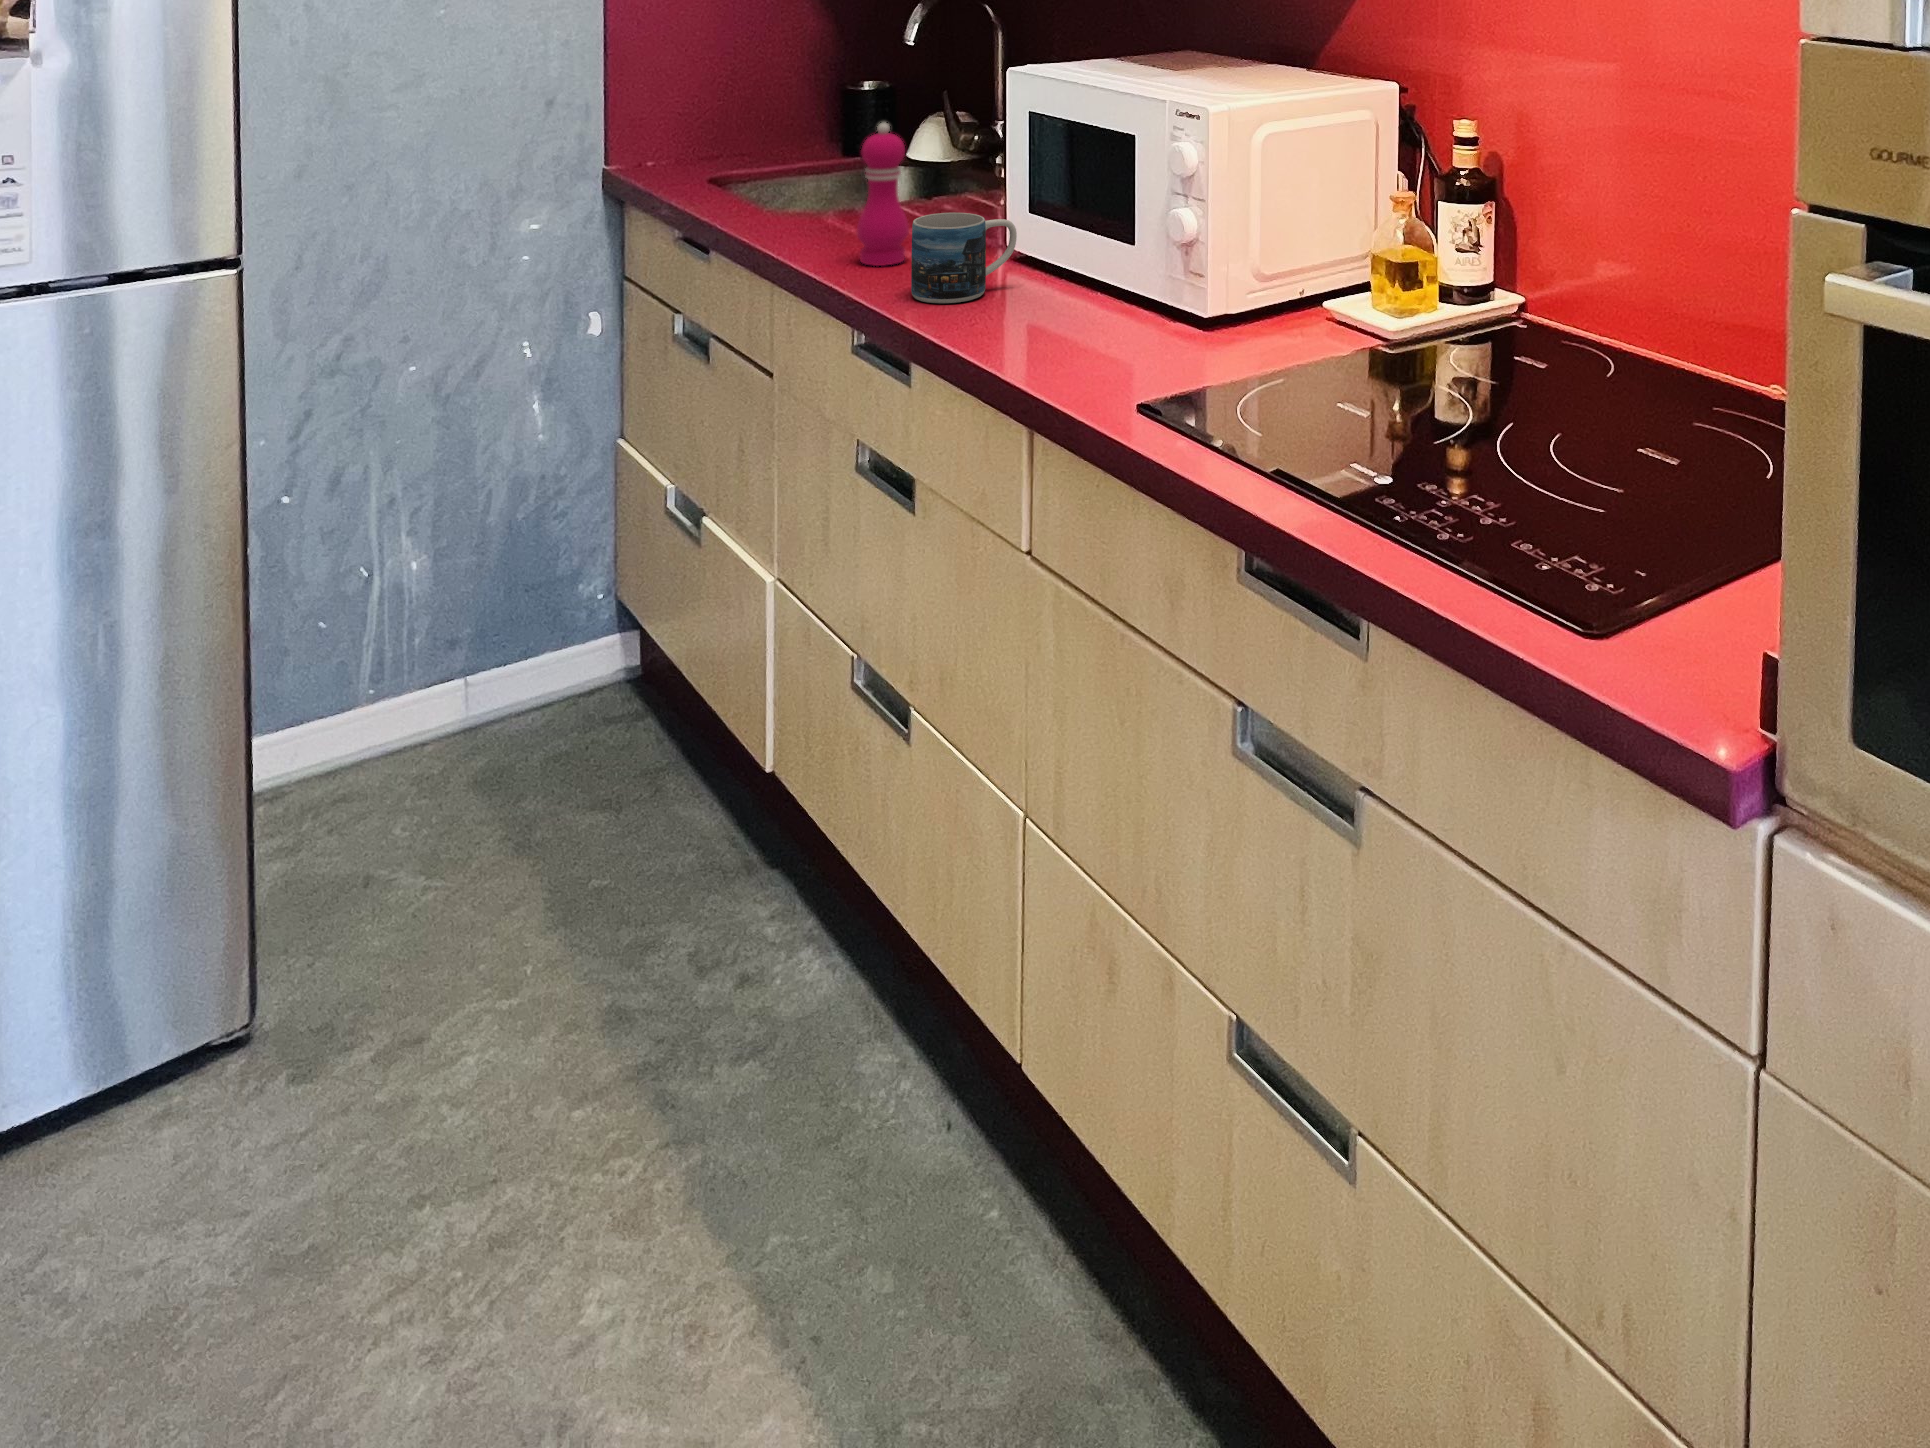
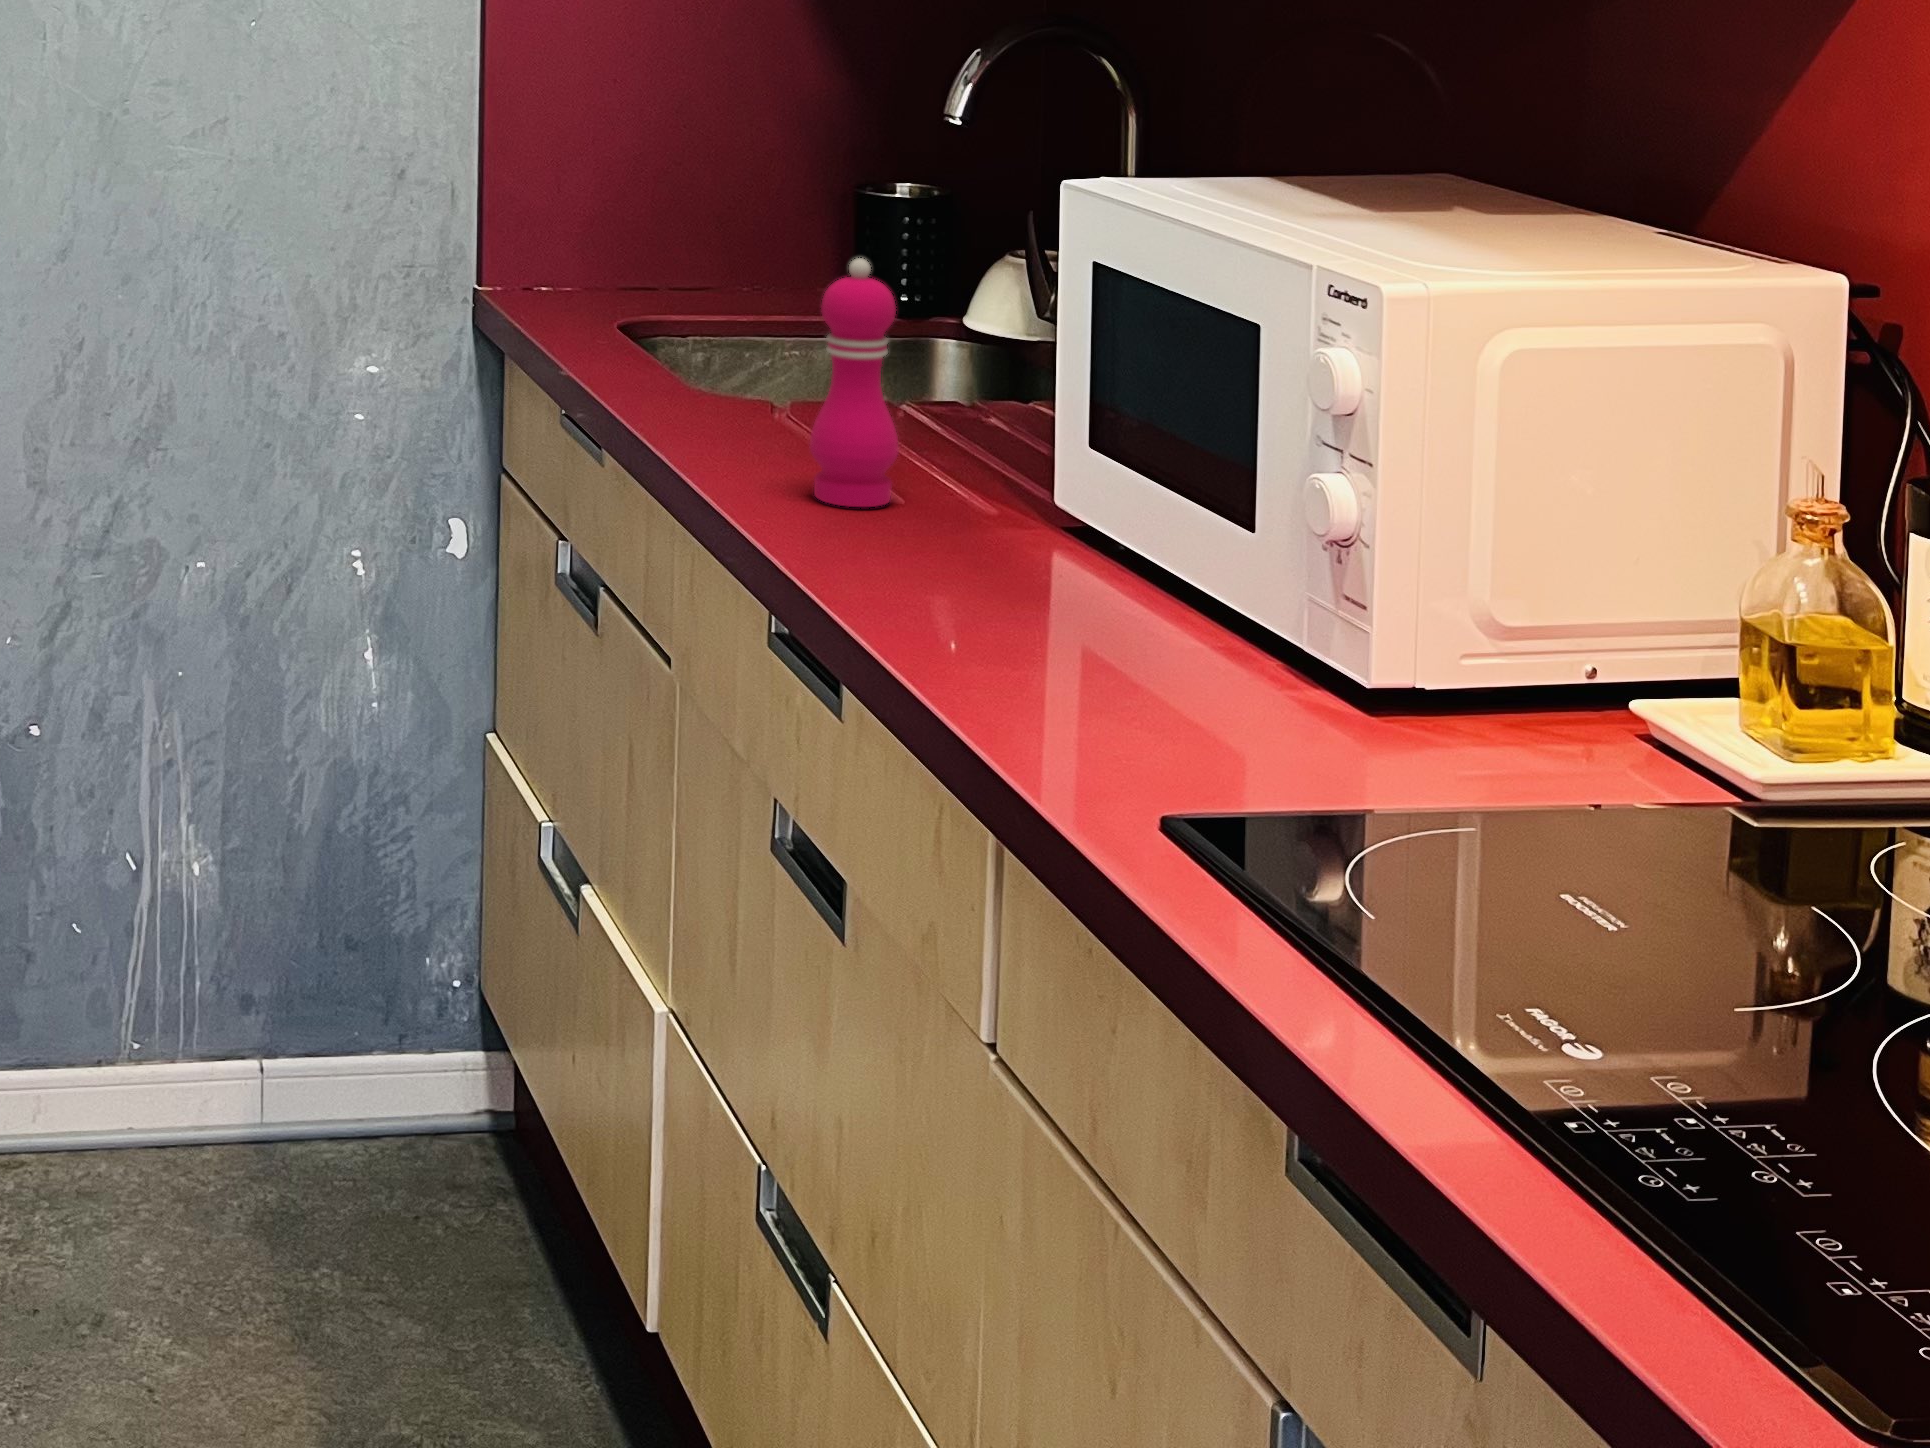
mug: present [911,213,1017,303] -> none [871,427,1064,587]

